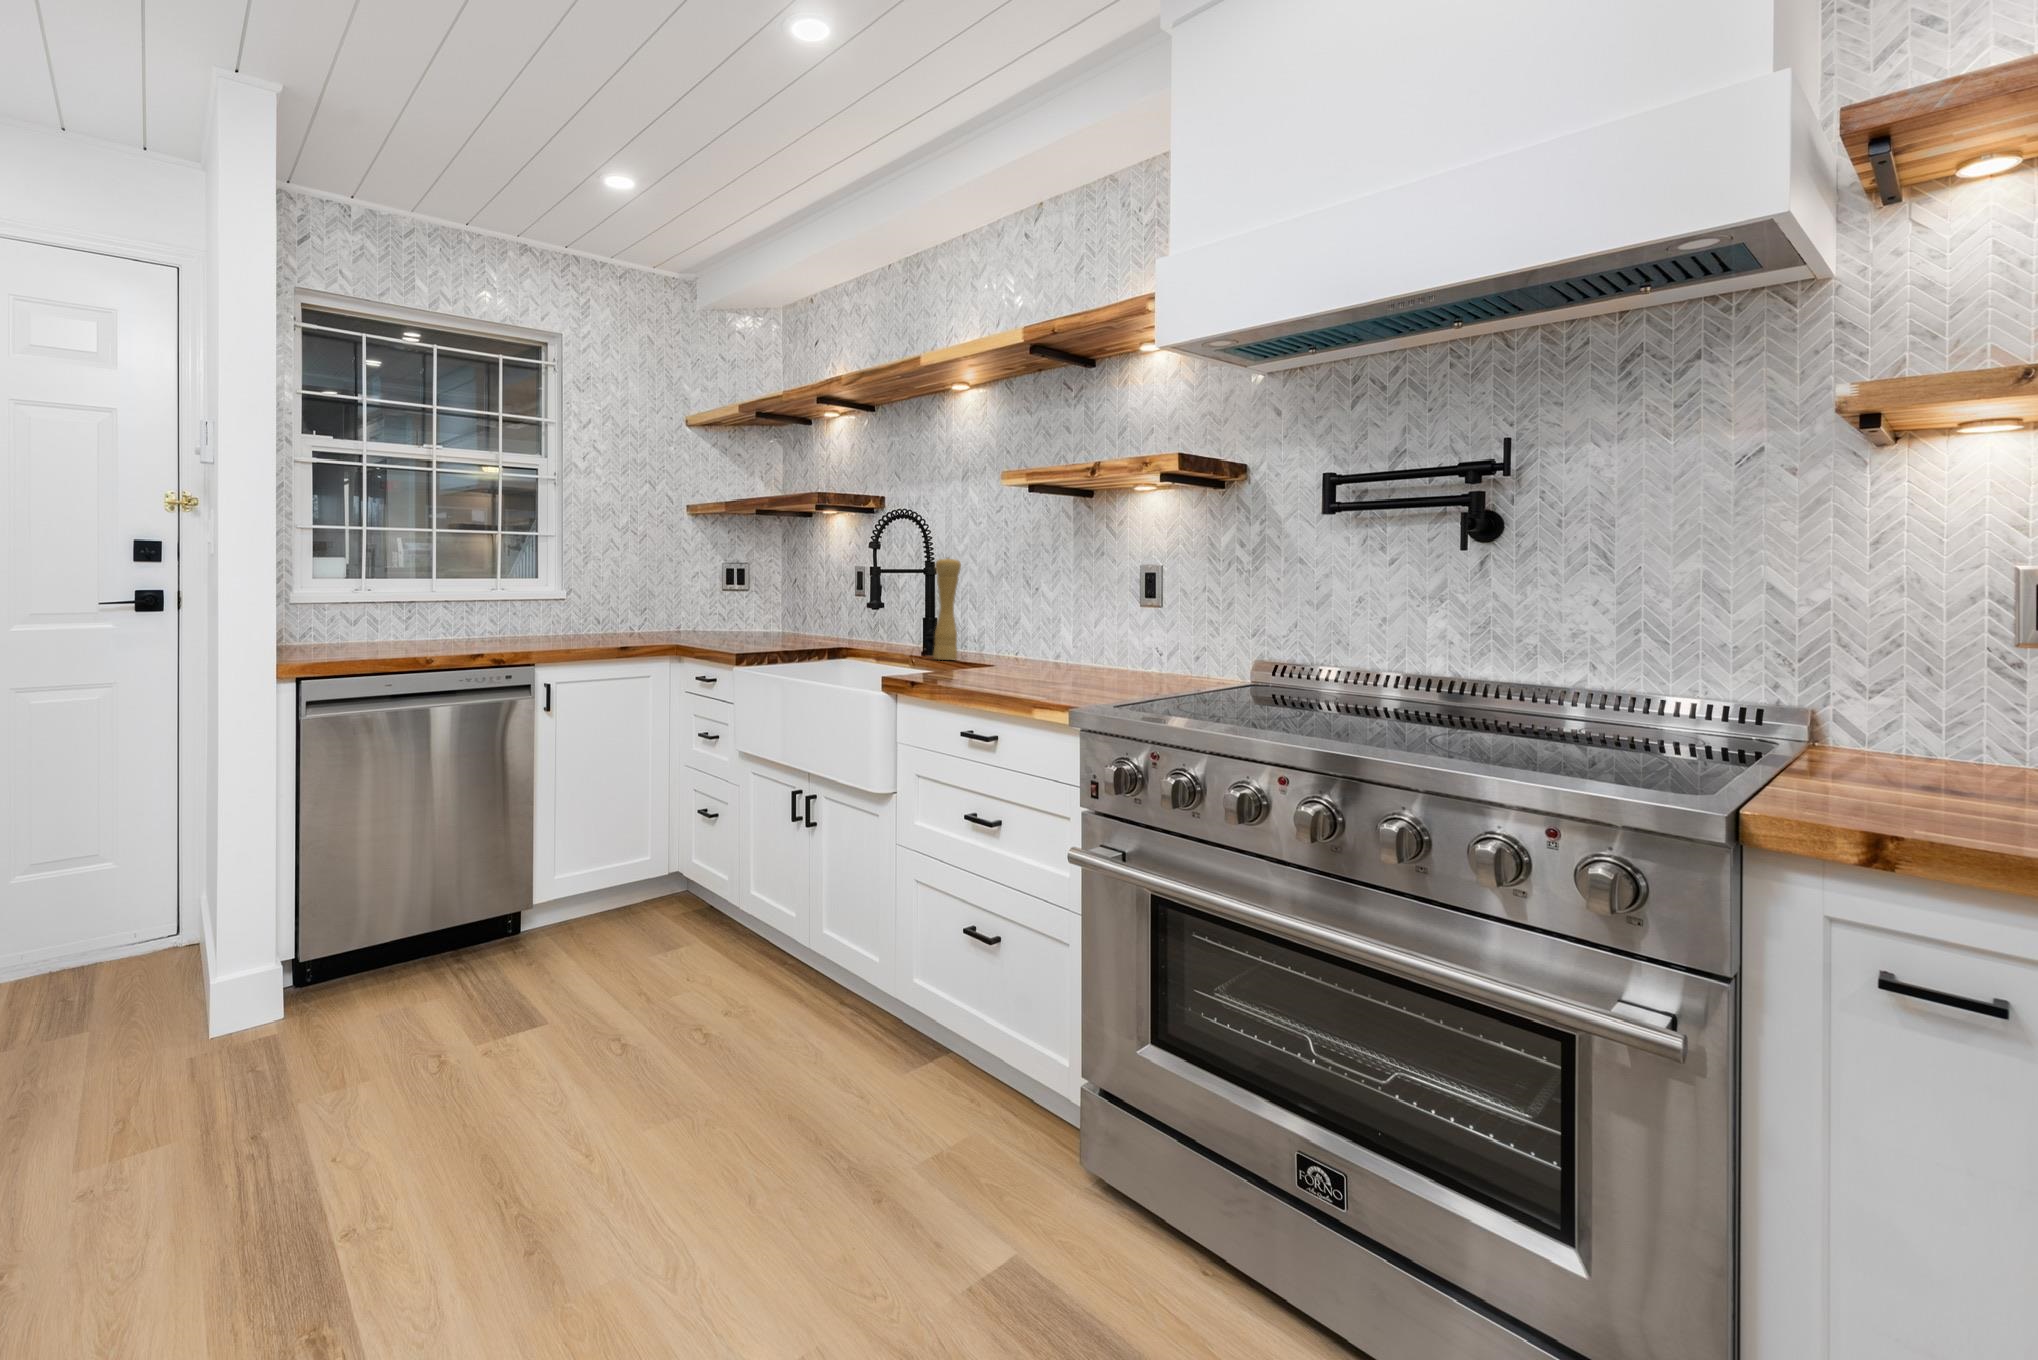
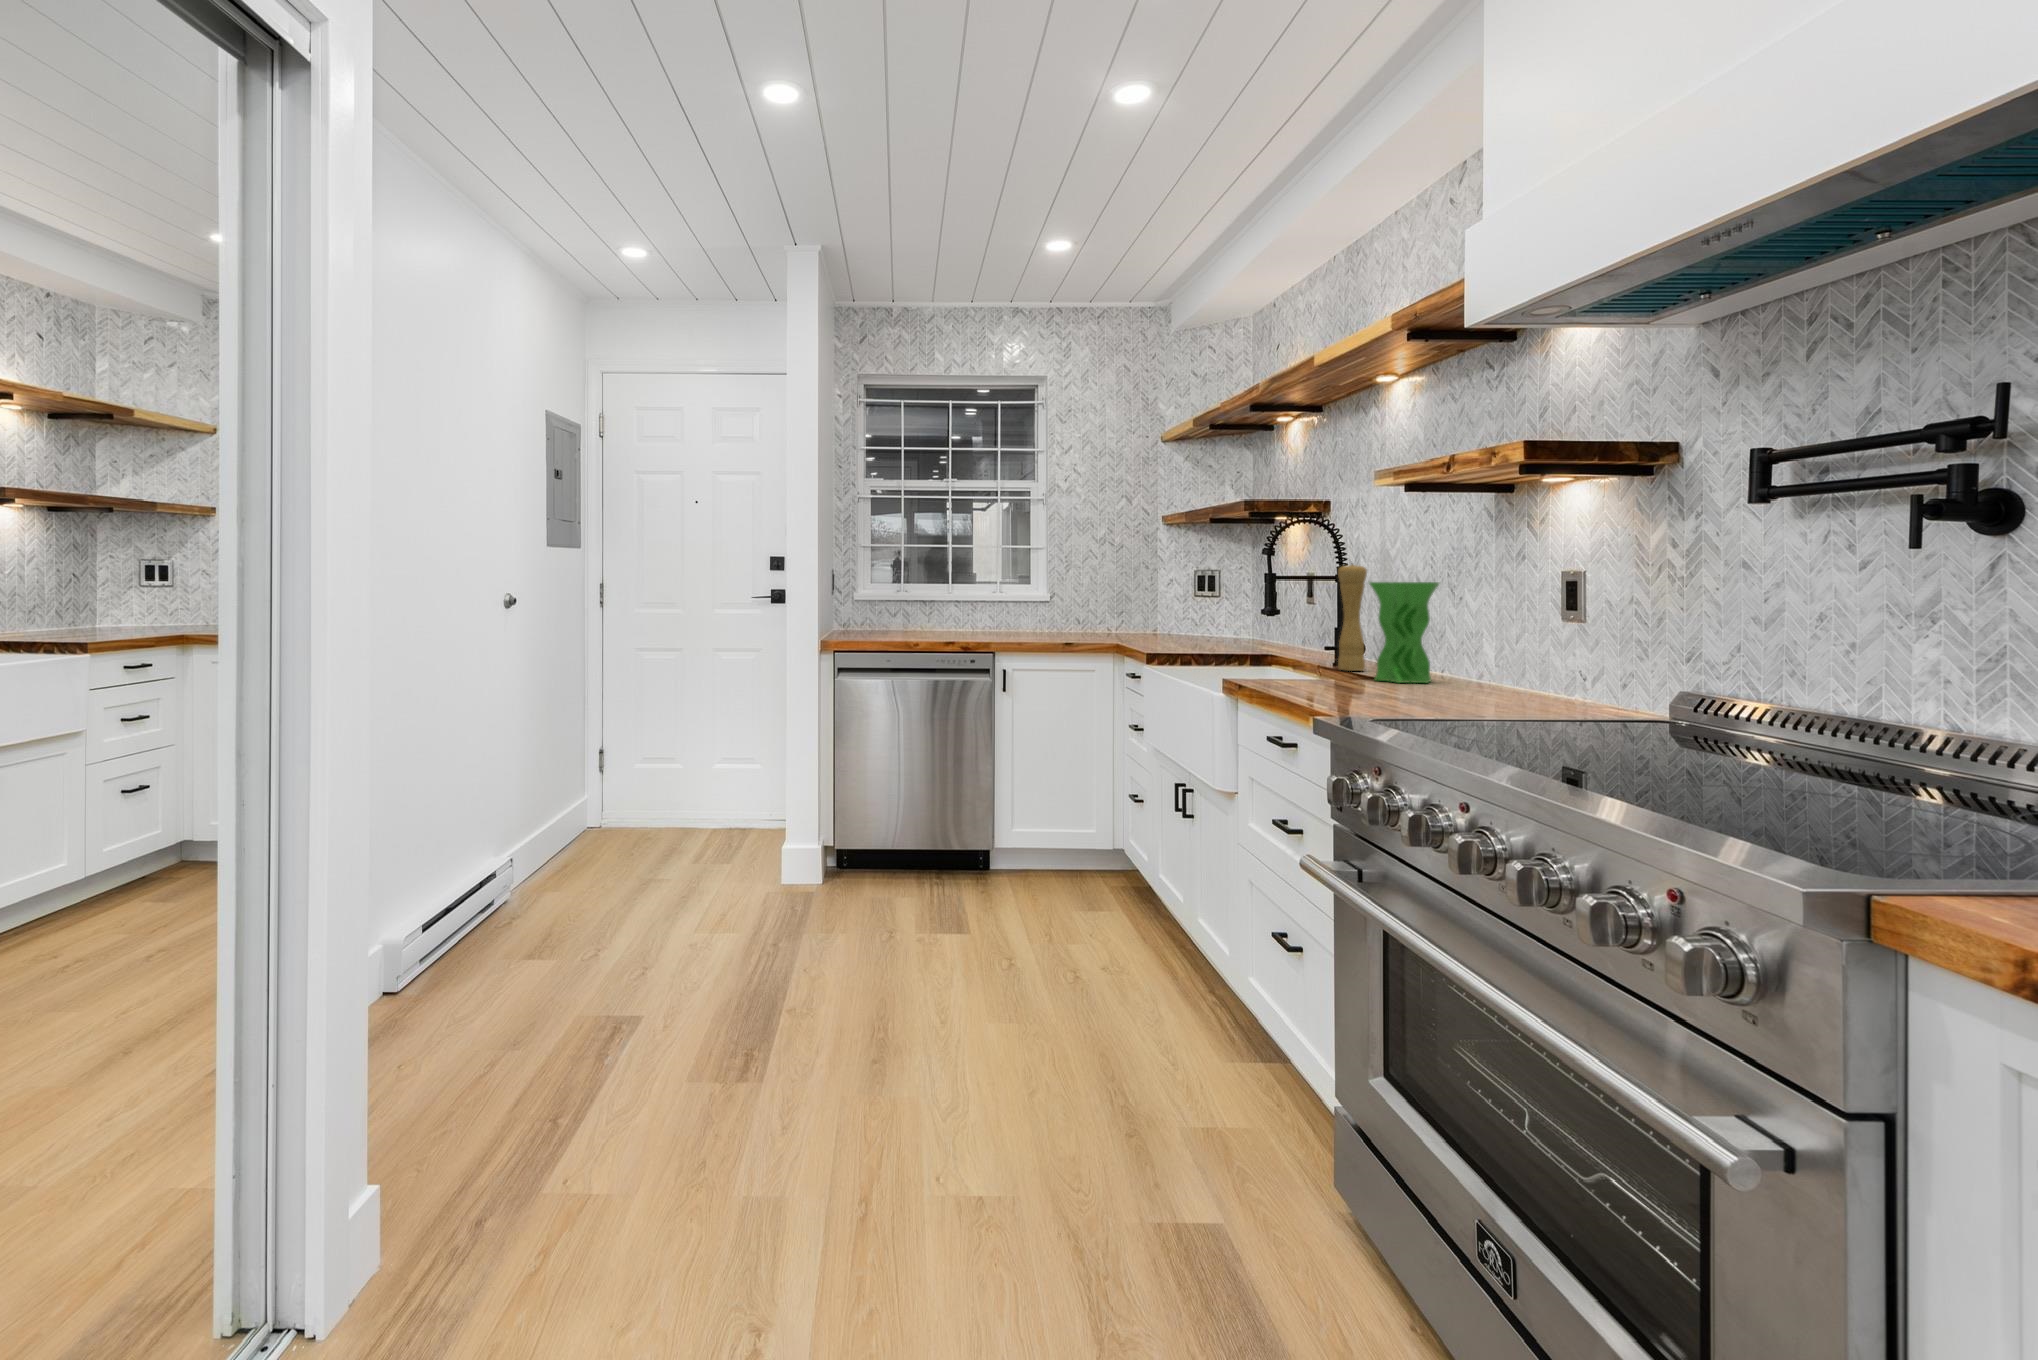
vase: none [981,573,1041,667] -> present [1369,582,1439,683]

